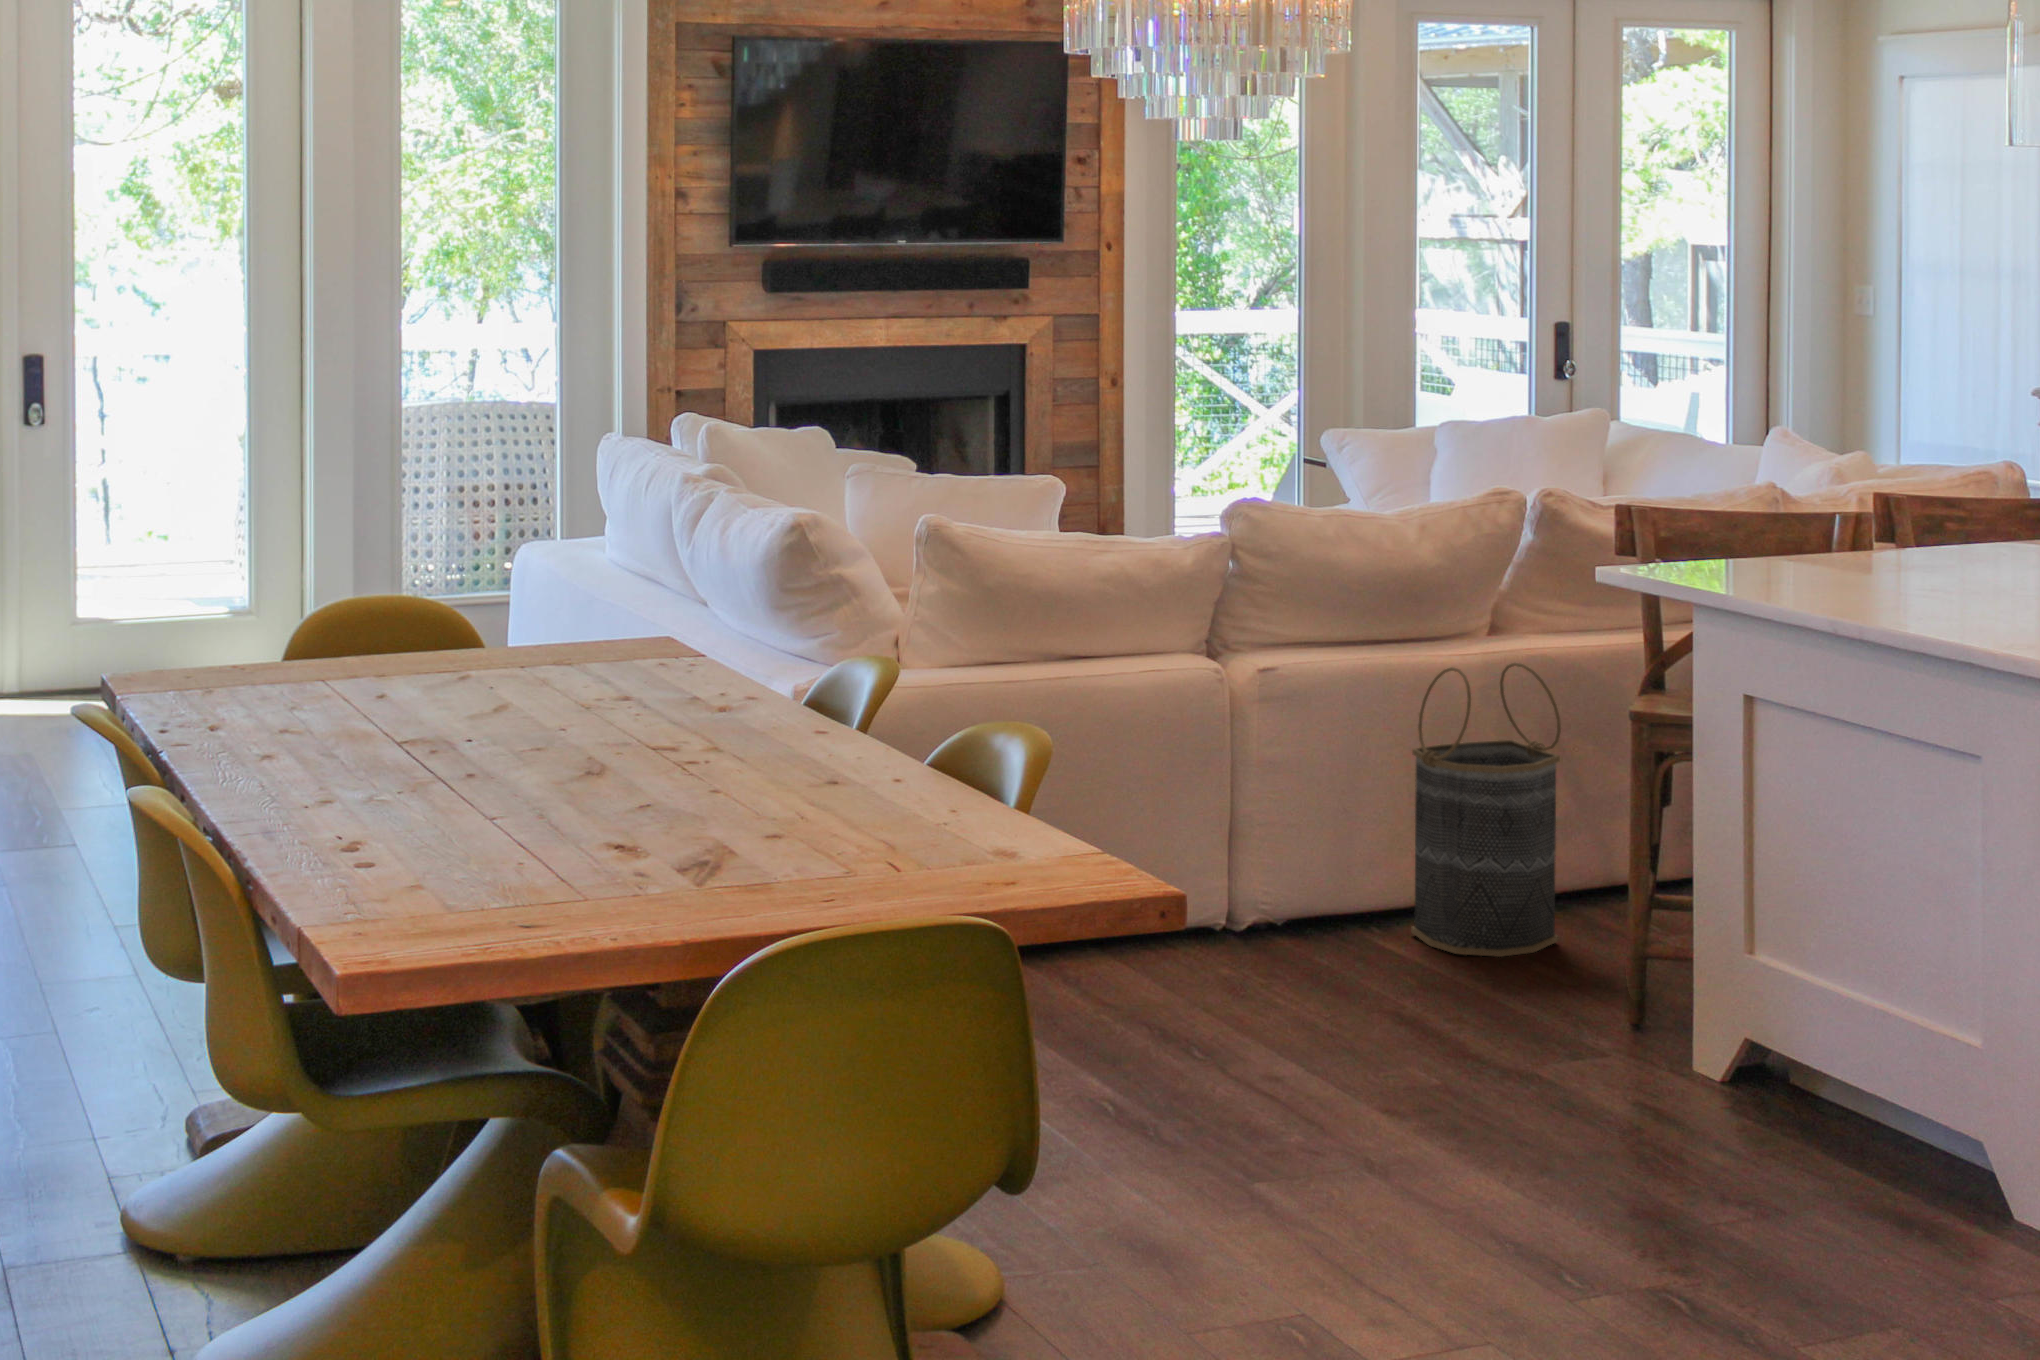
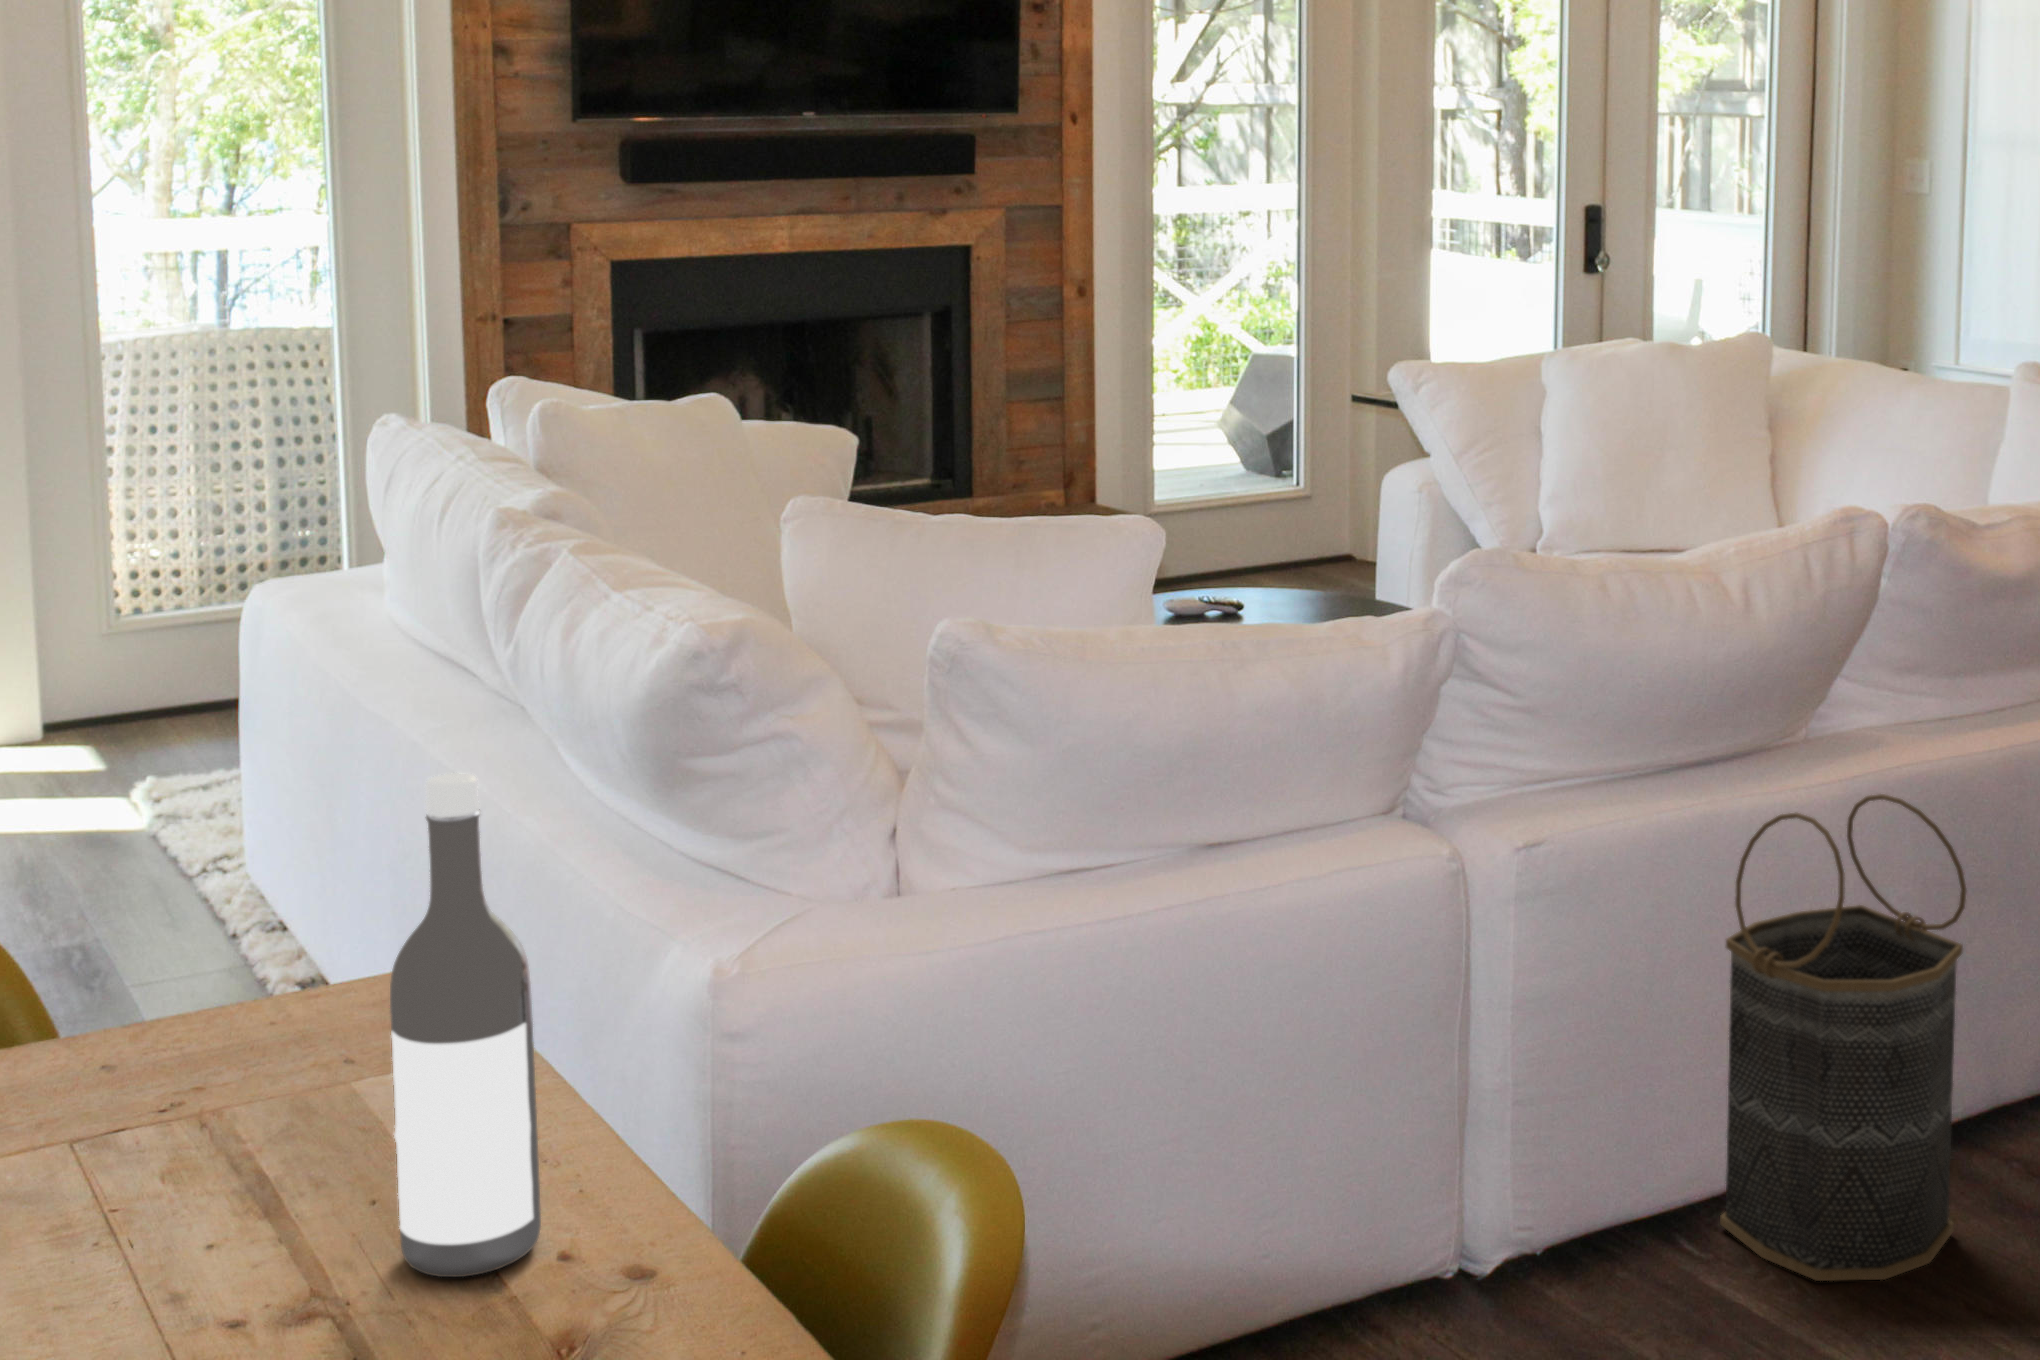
wine bottle: none [662,497,718,699] -> present [390,773,541,1277]

